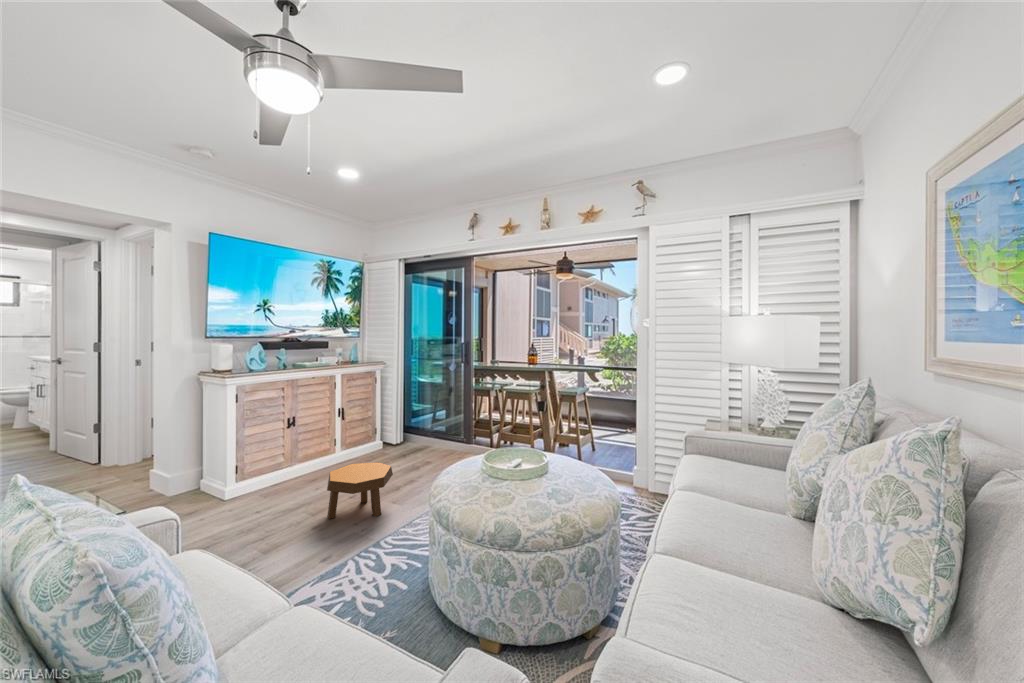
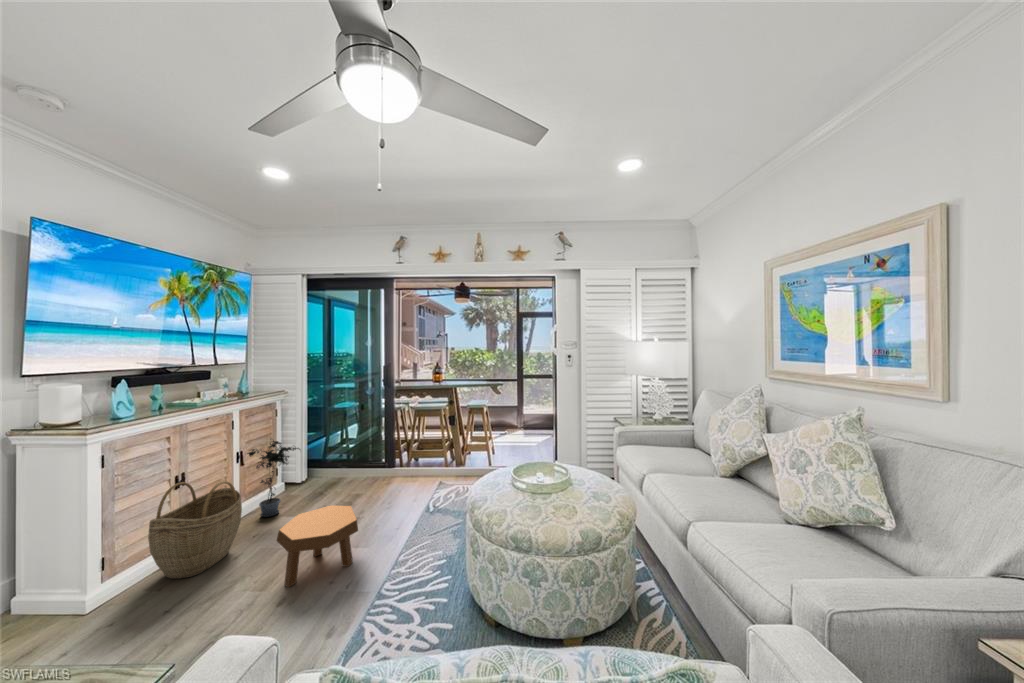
potted plant: none [343,400,381,466] -> present [247,439,300,517]
woven basket: none [262,424,326,495] -> present [148,481,242,579]

